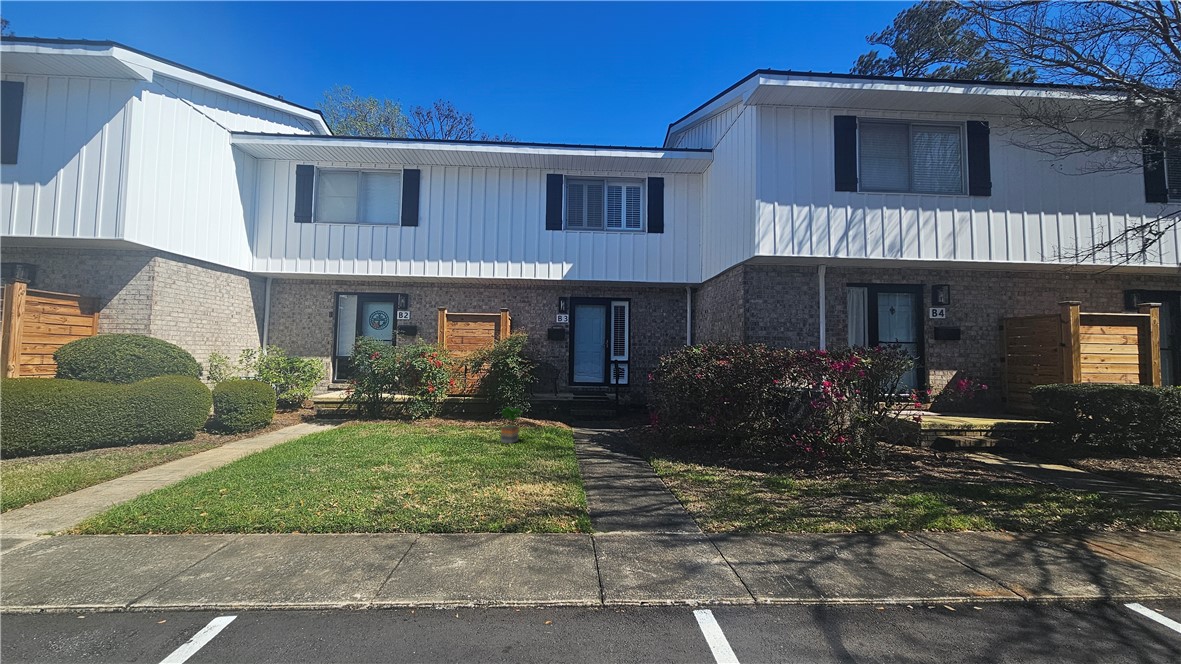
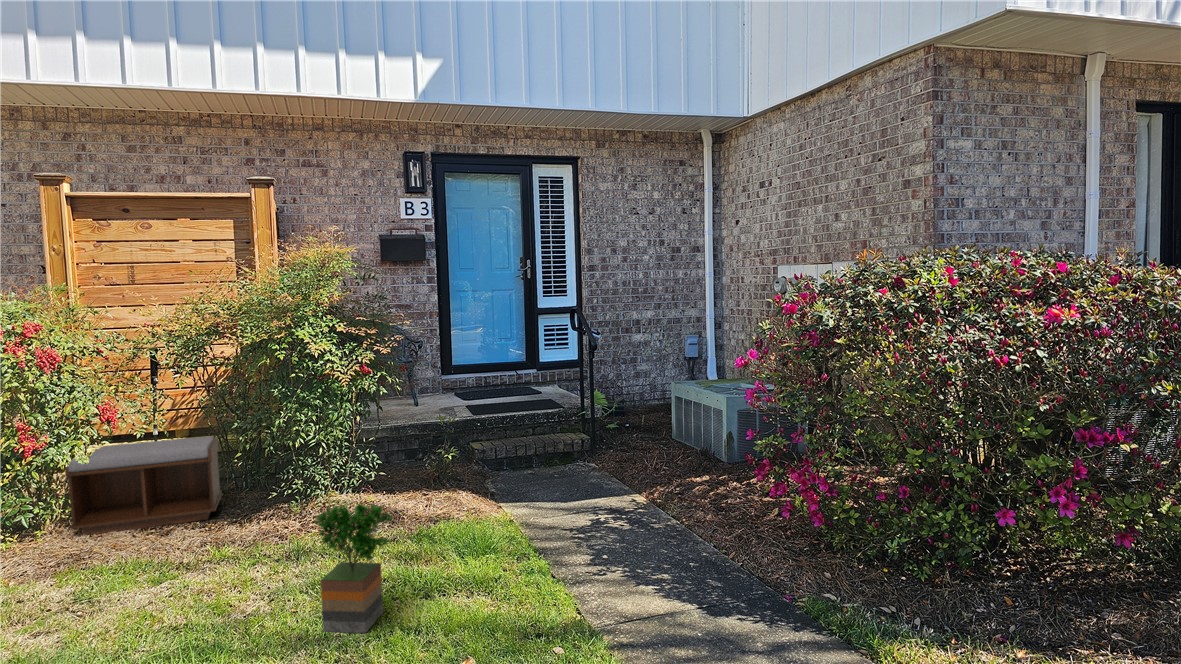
bench: none [438,395,483,421] -> present [65,436,222,535]

